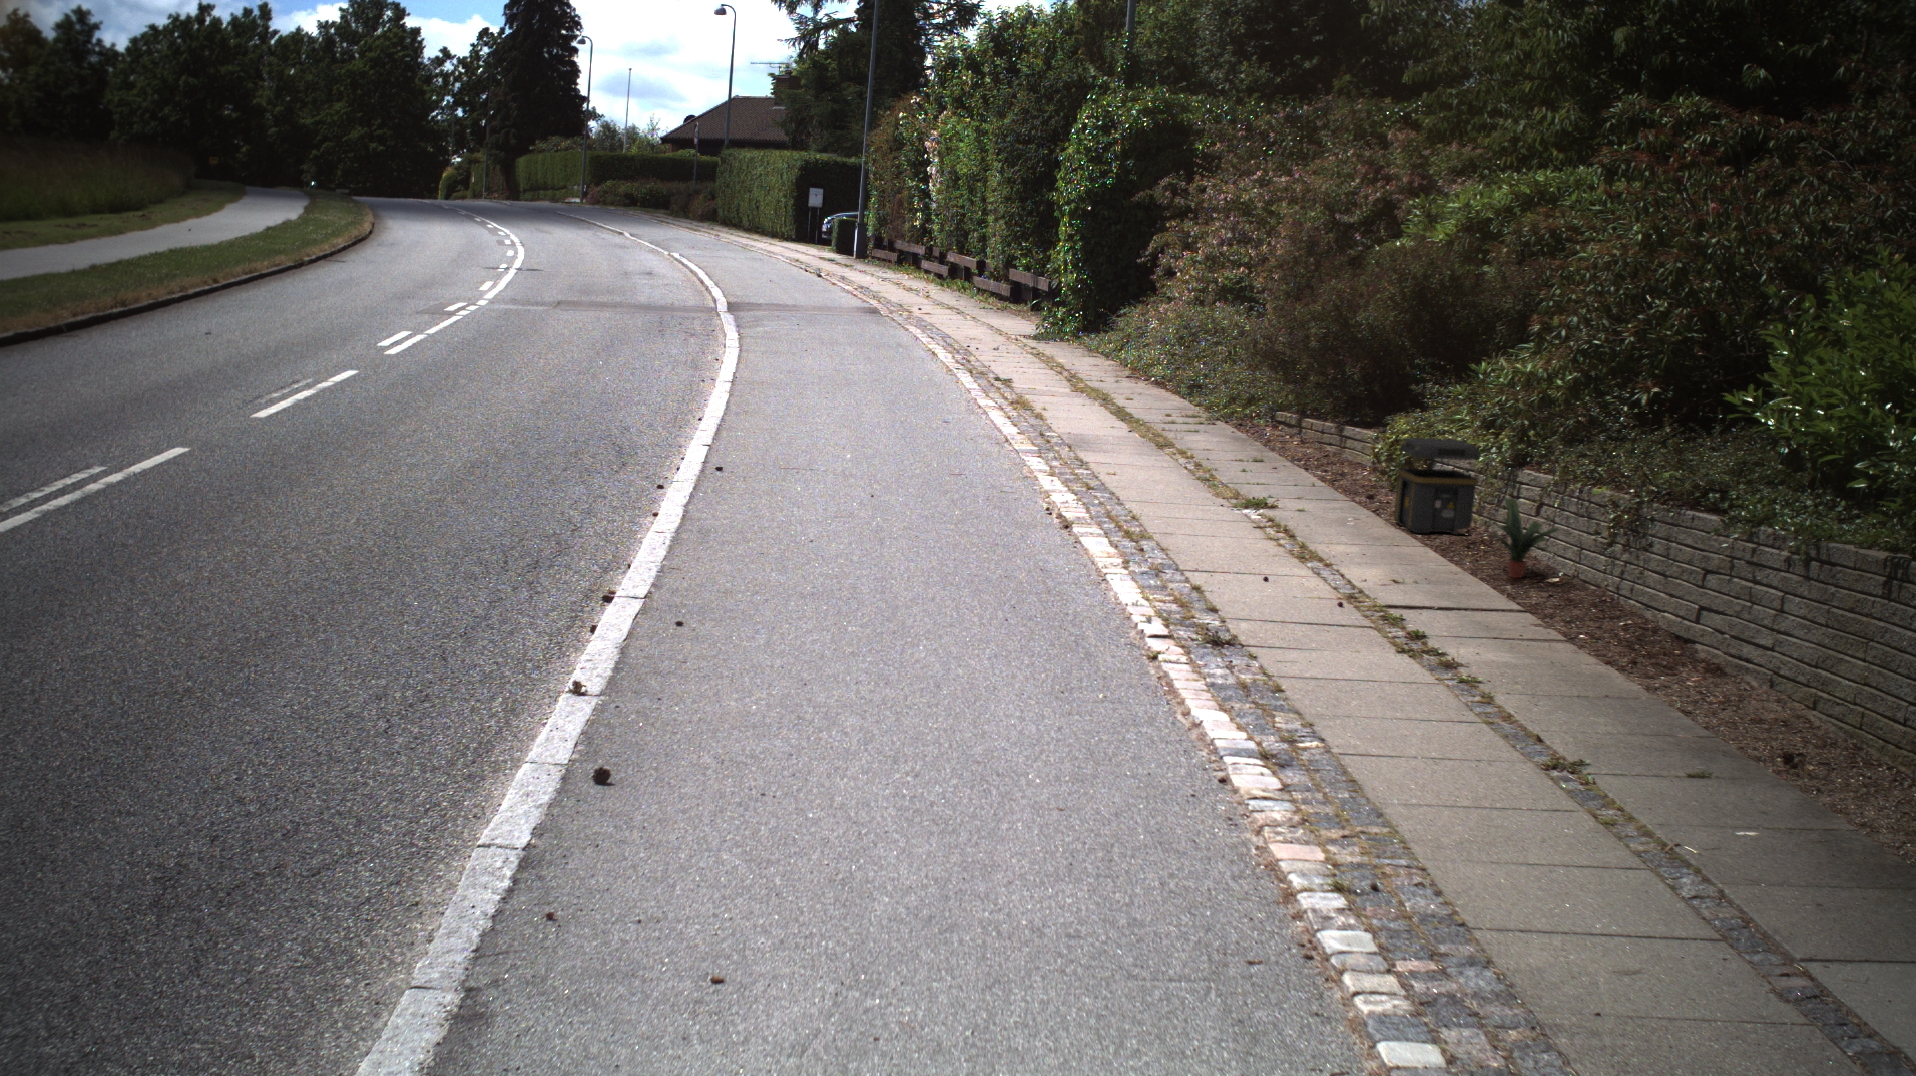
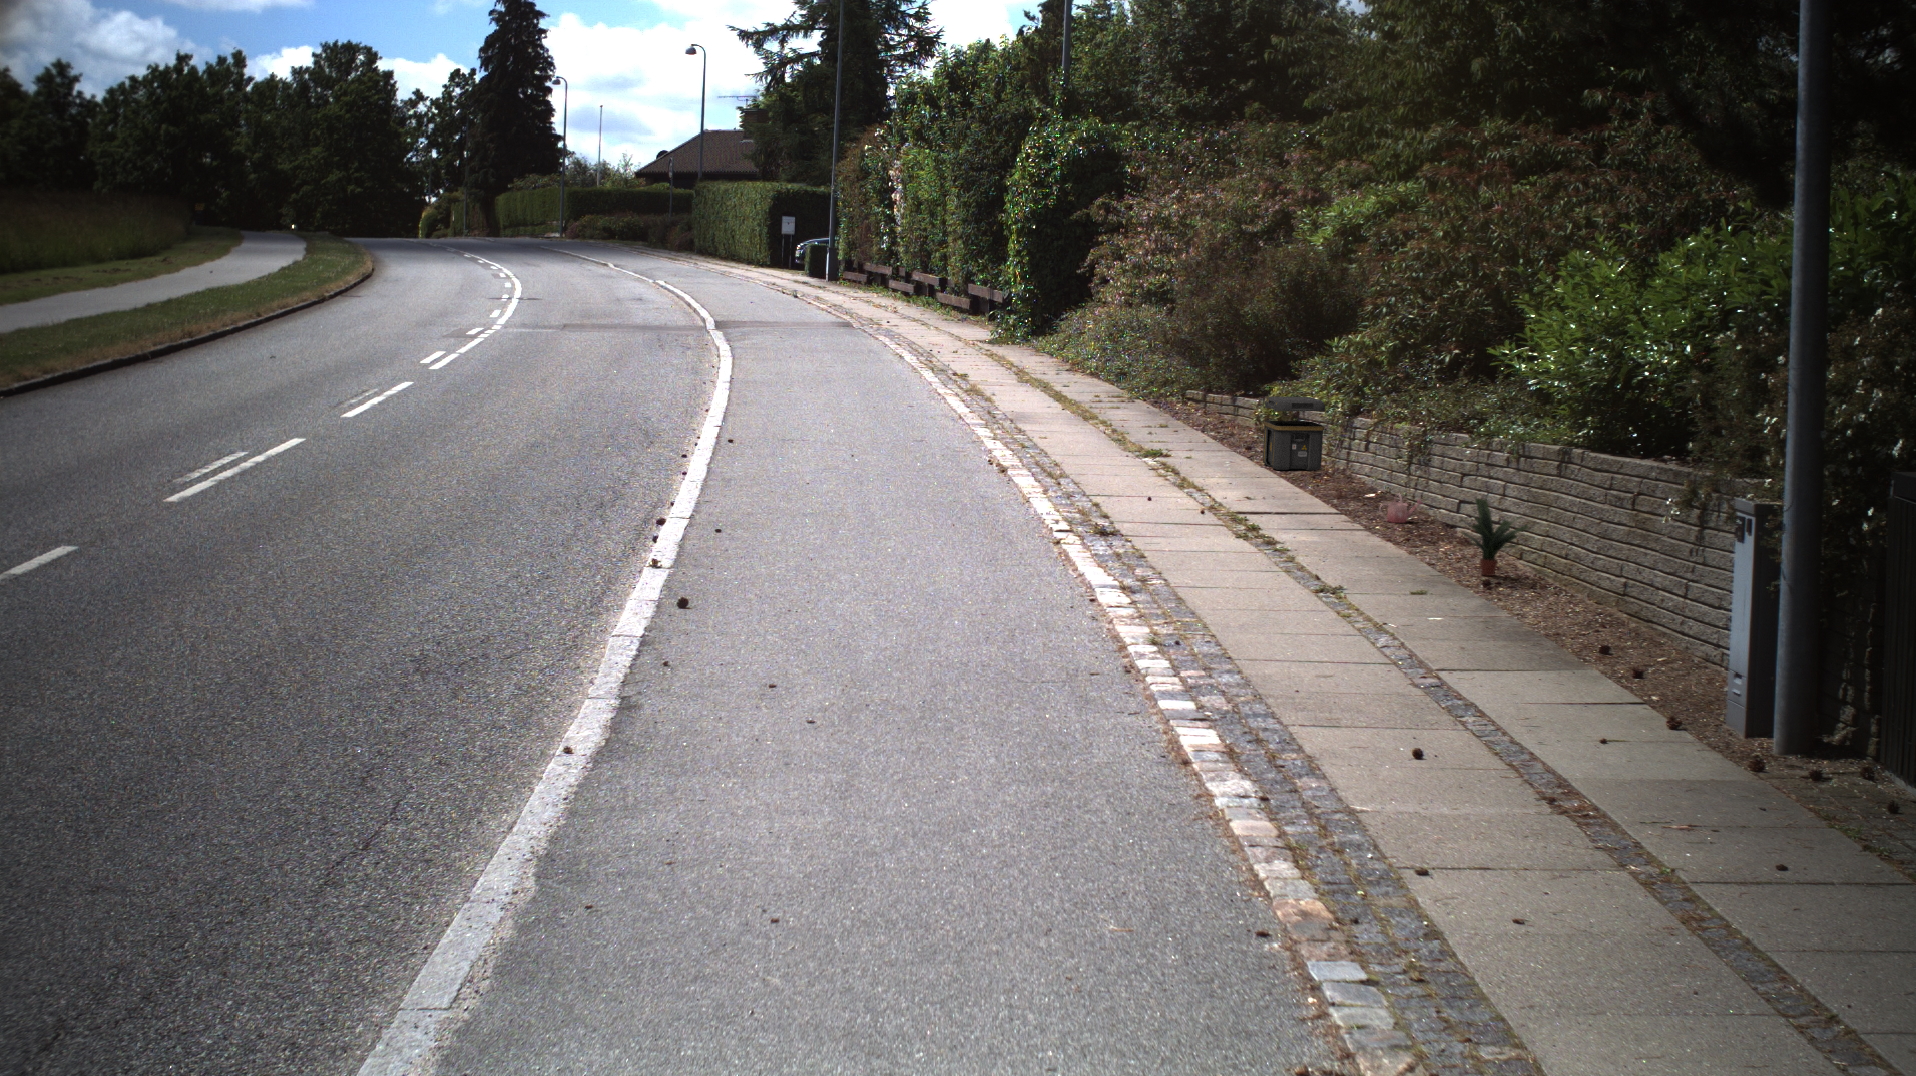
potted plant: present [1490,499,1559,578] -> present [1461,498,1529,576]
watering can: none [1578,588,1639,629] -> present [1380,494,1424,523]

